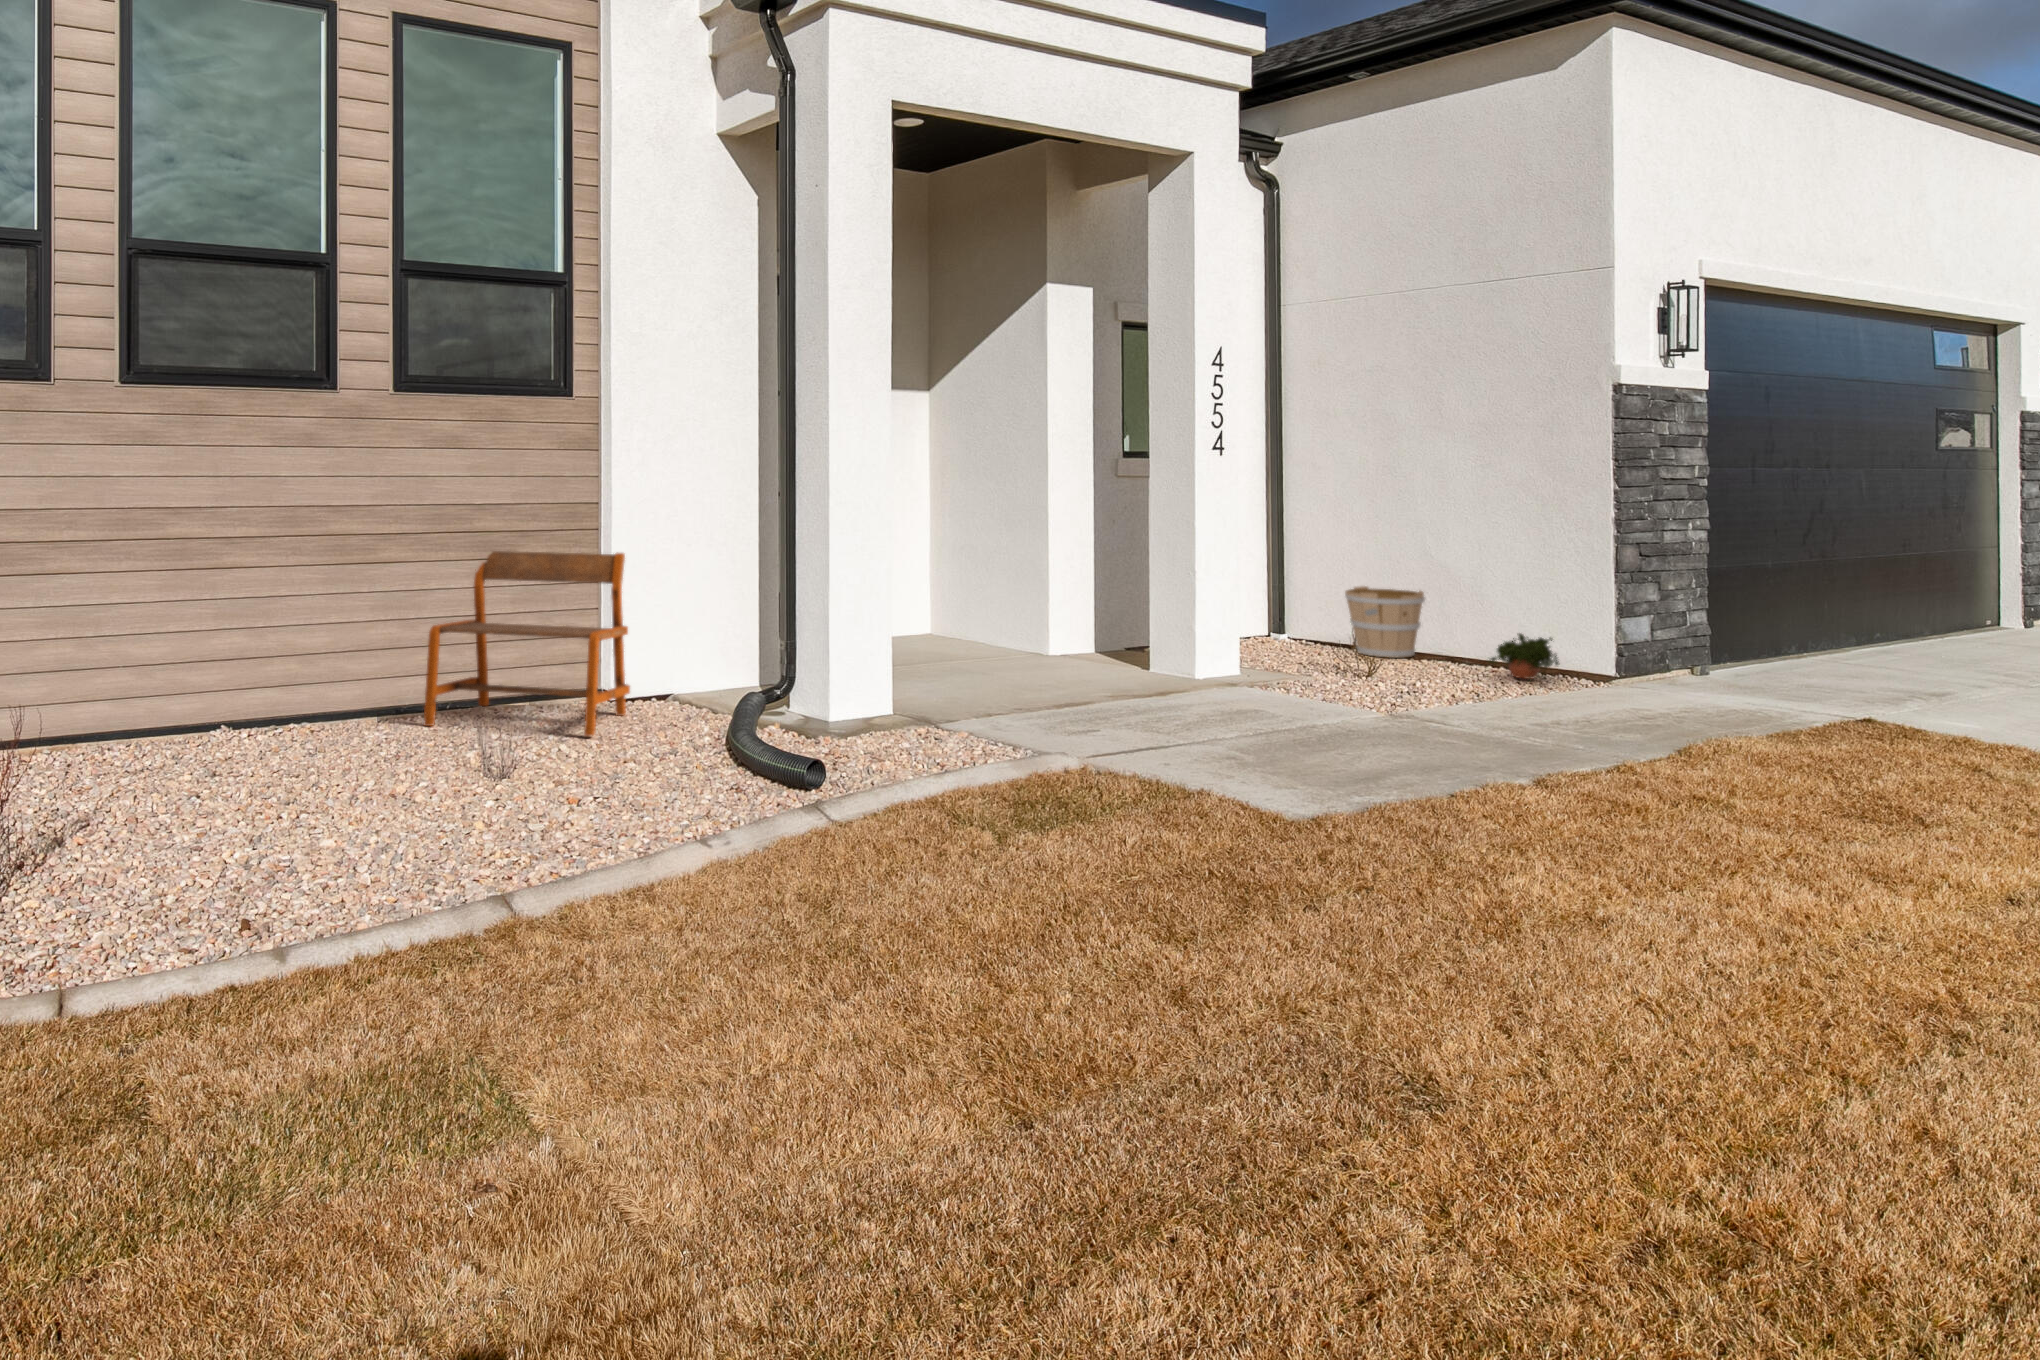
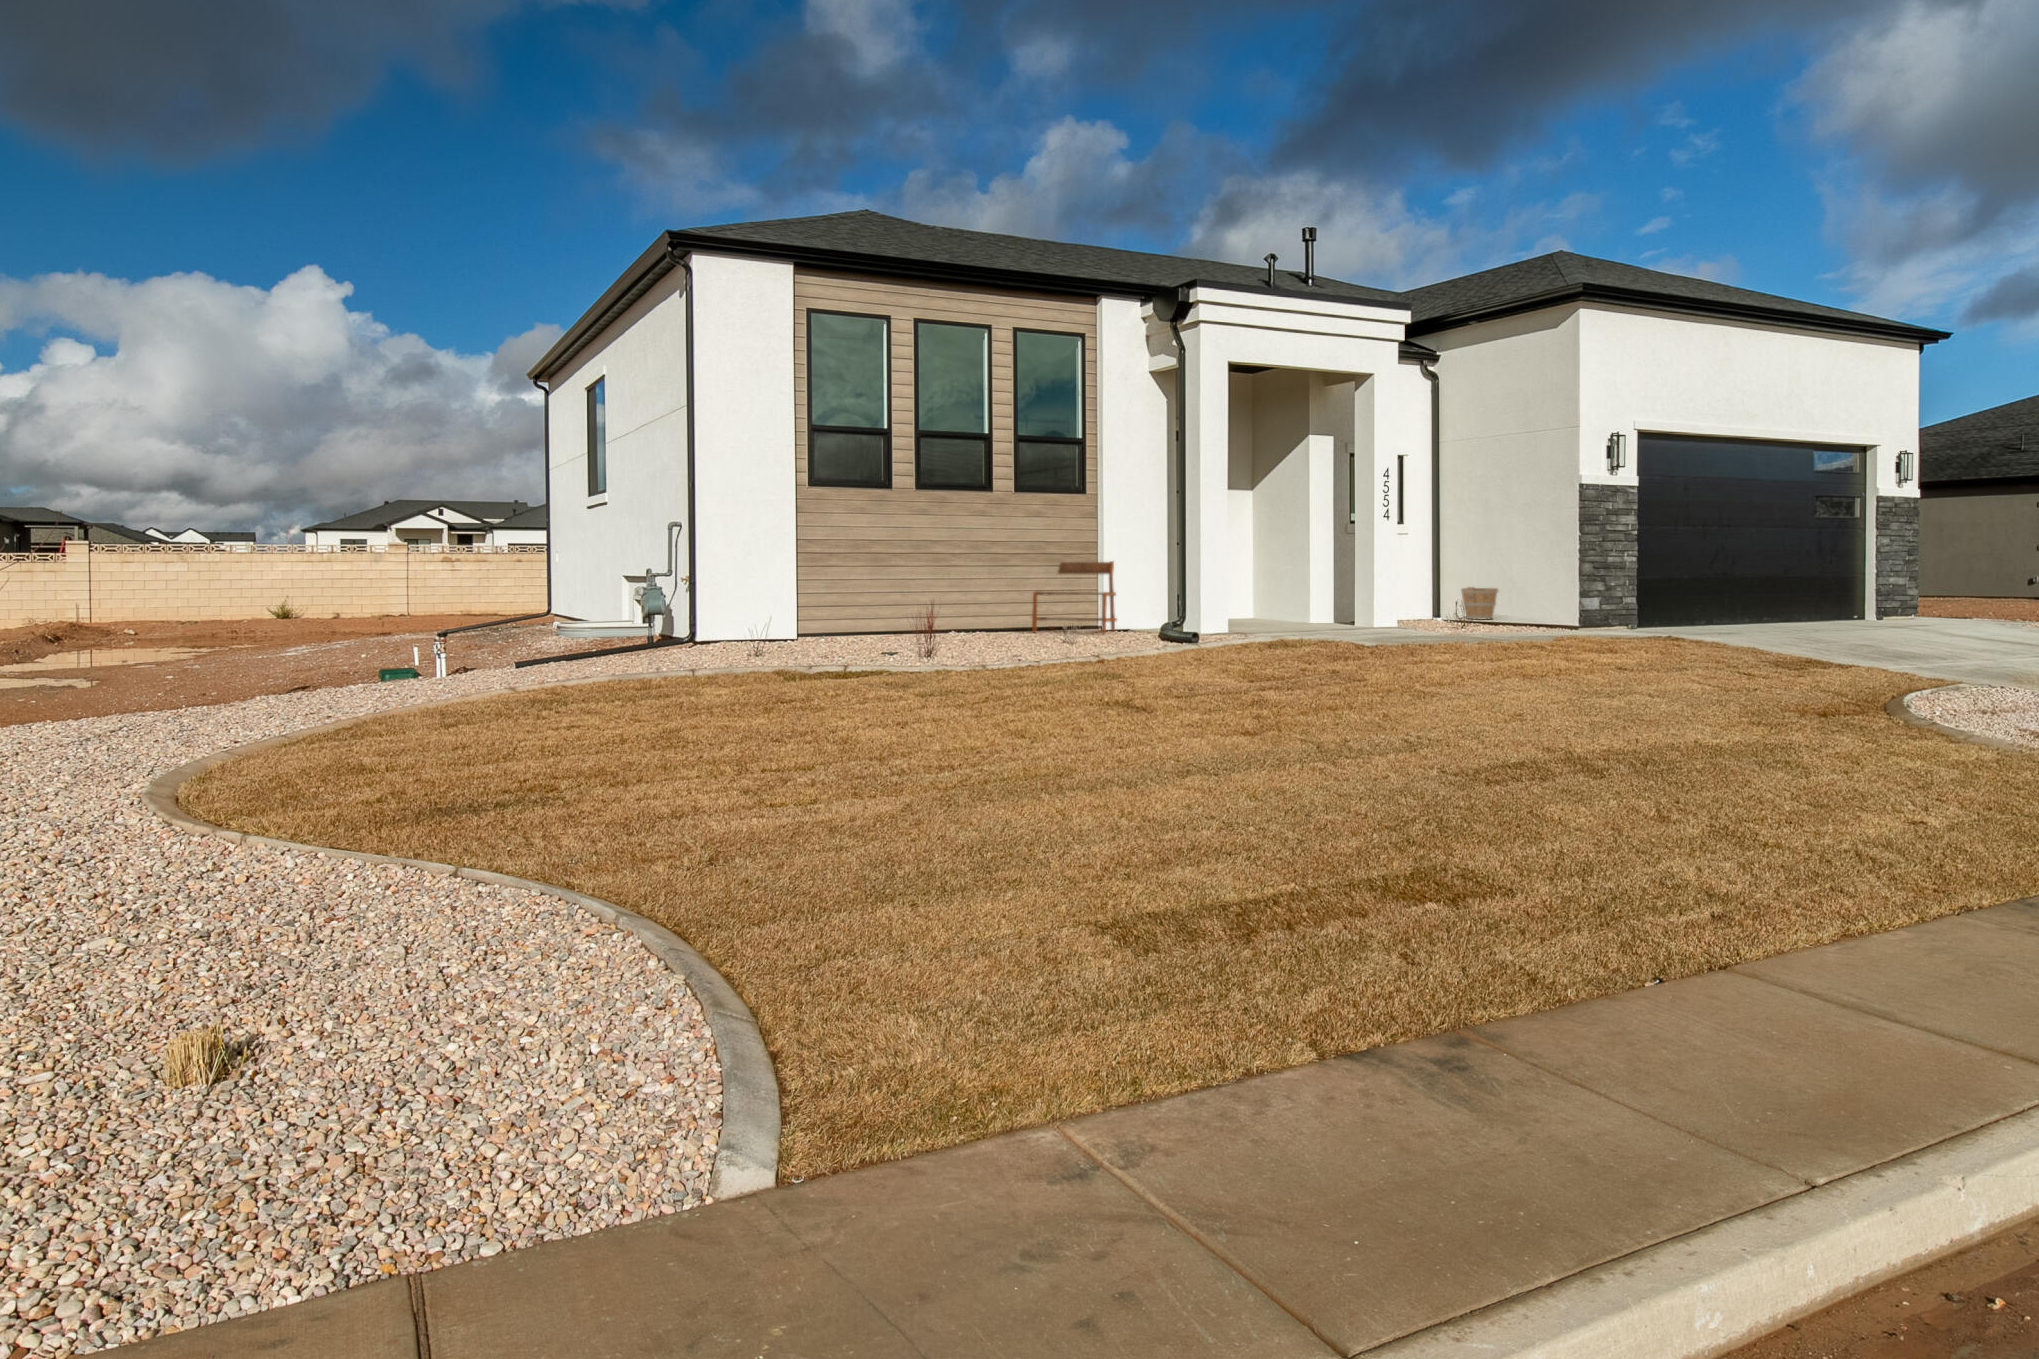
potted plant: present [1489,634,1559,682] -> none [1515,603,1550,625]

